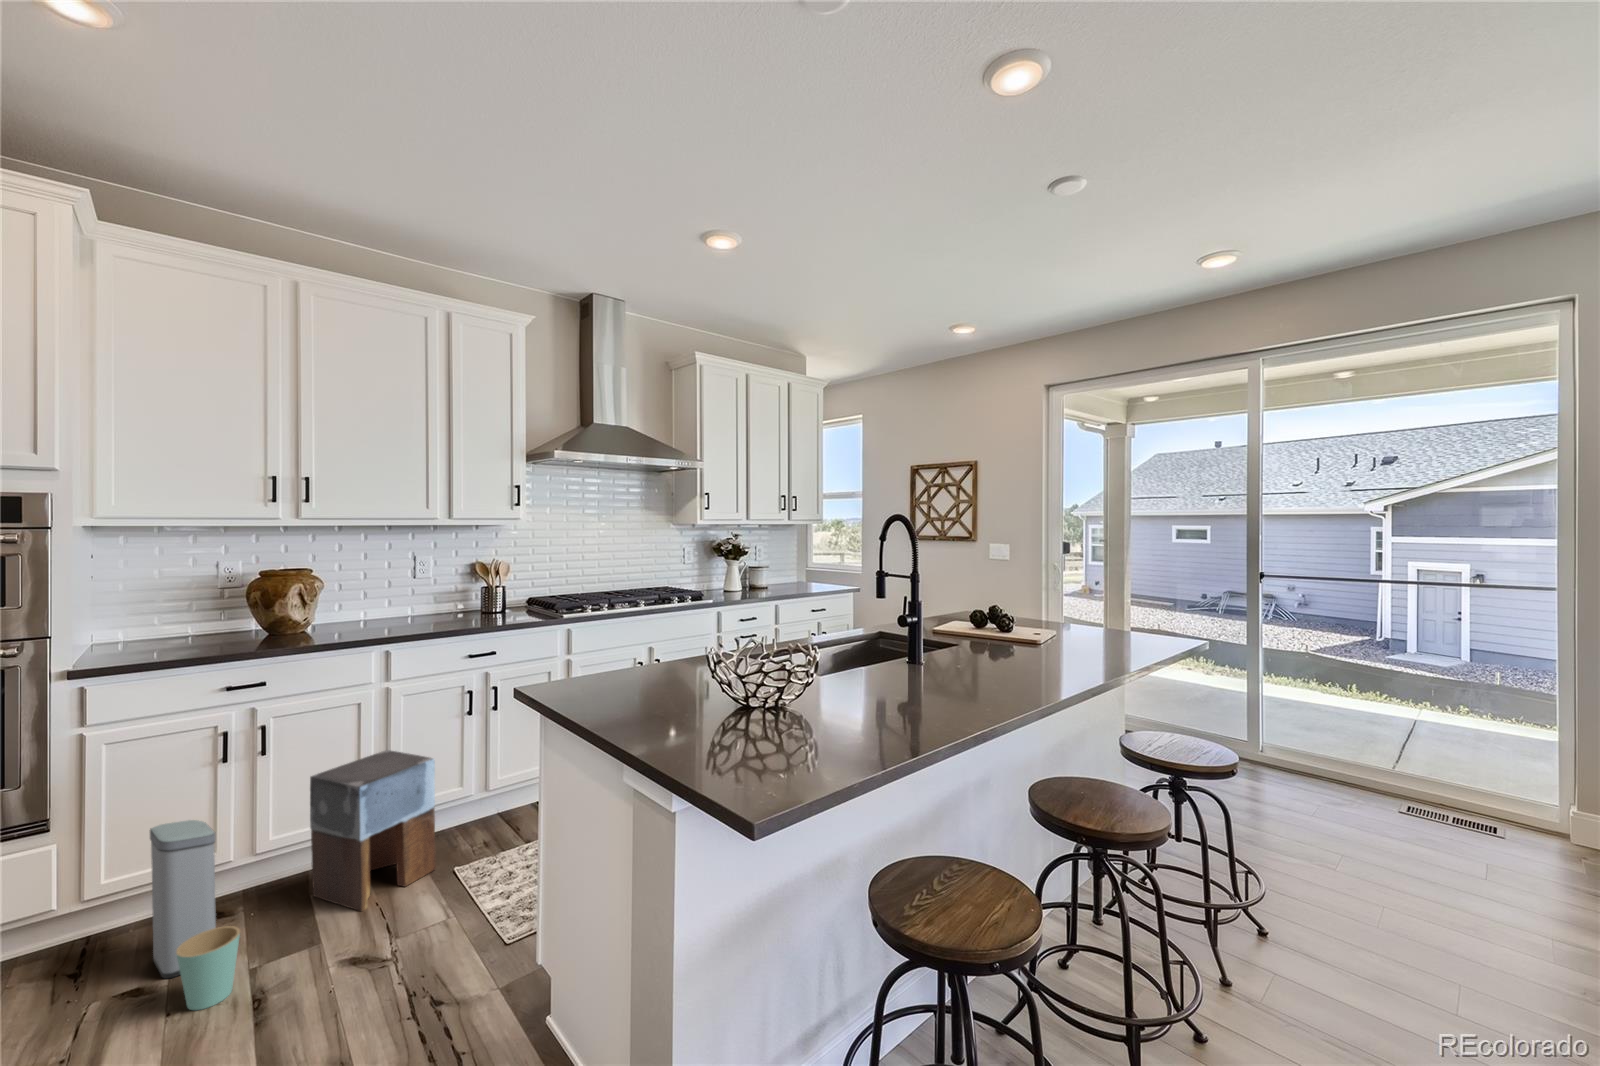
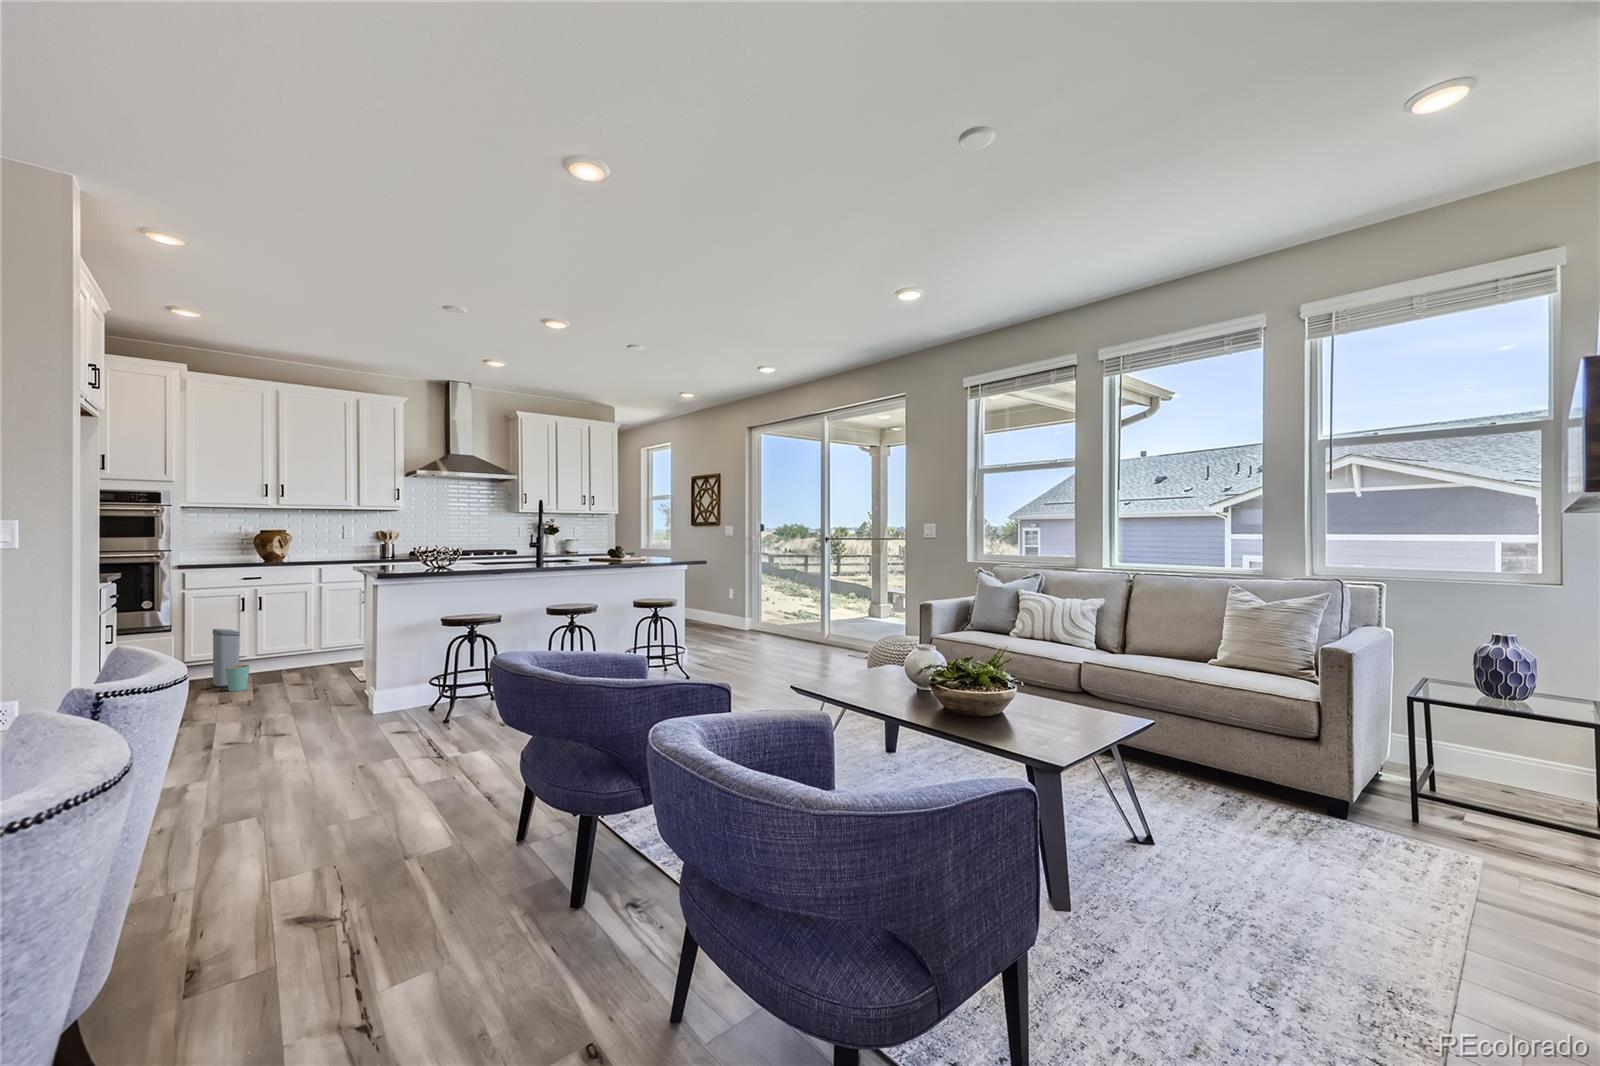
stool: present [310,750,436,911] -> none [282,617,342,679]

